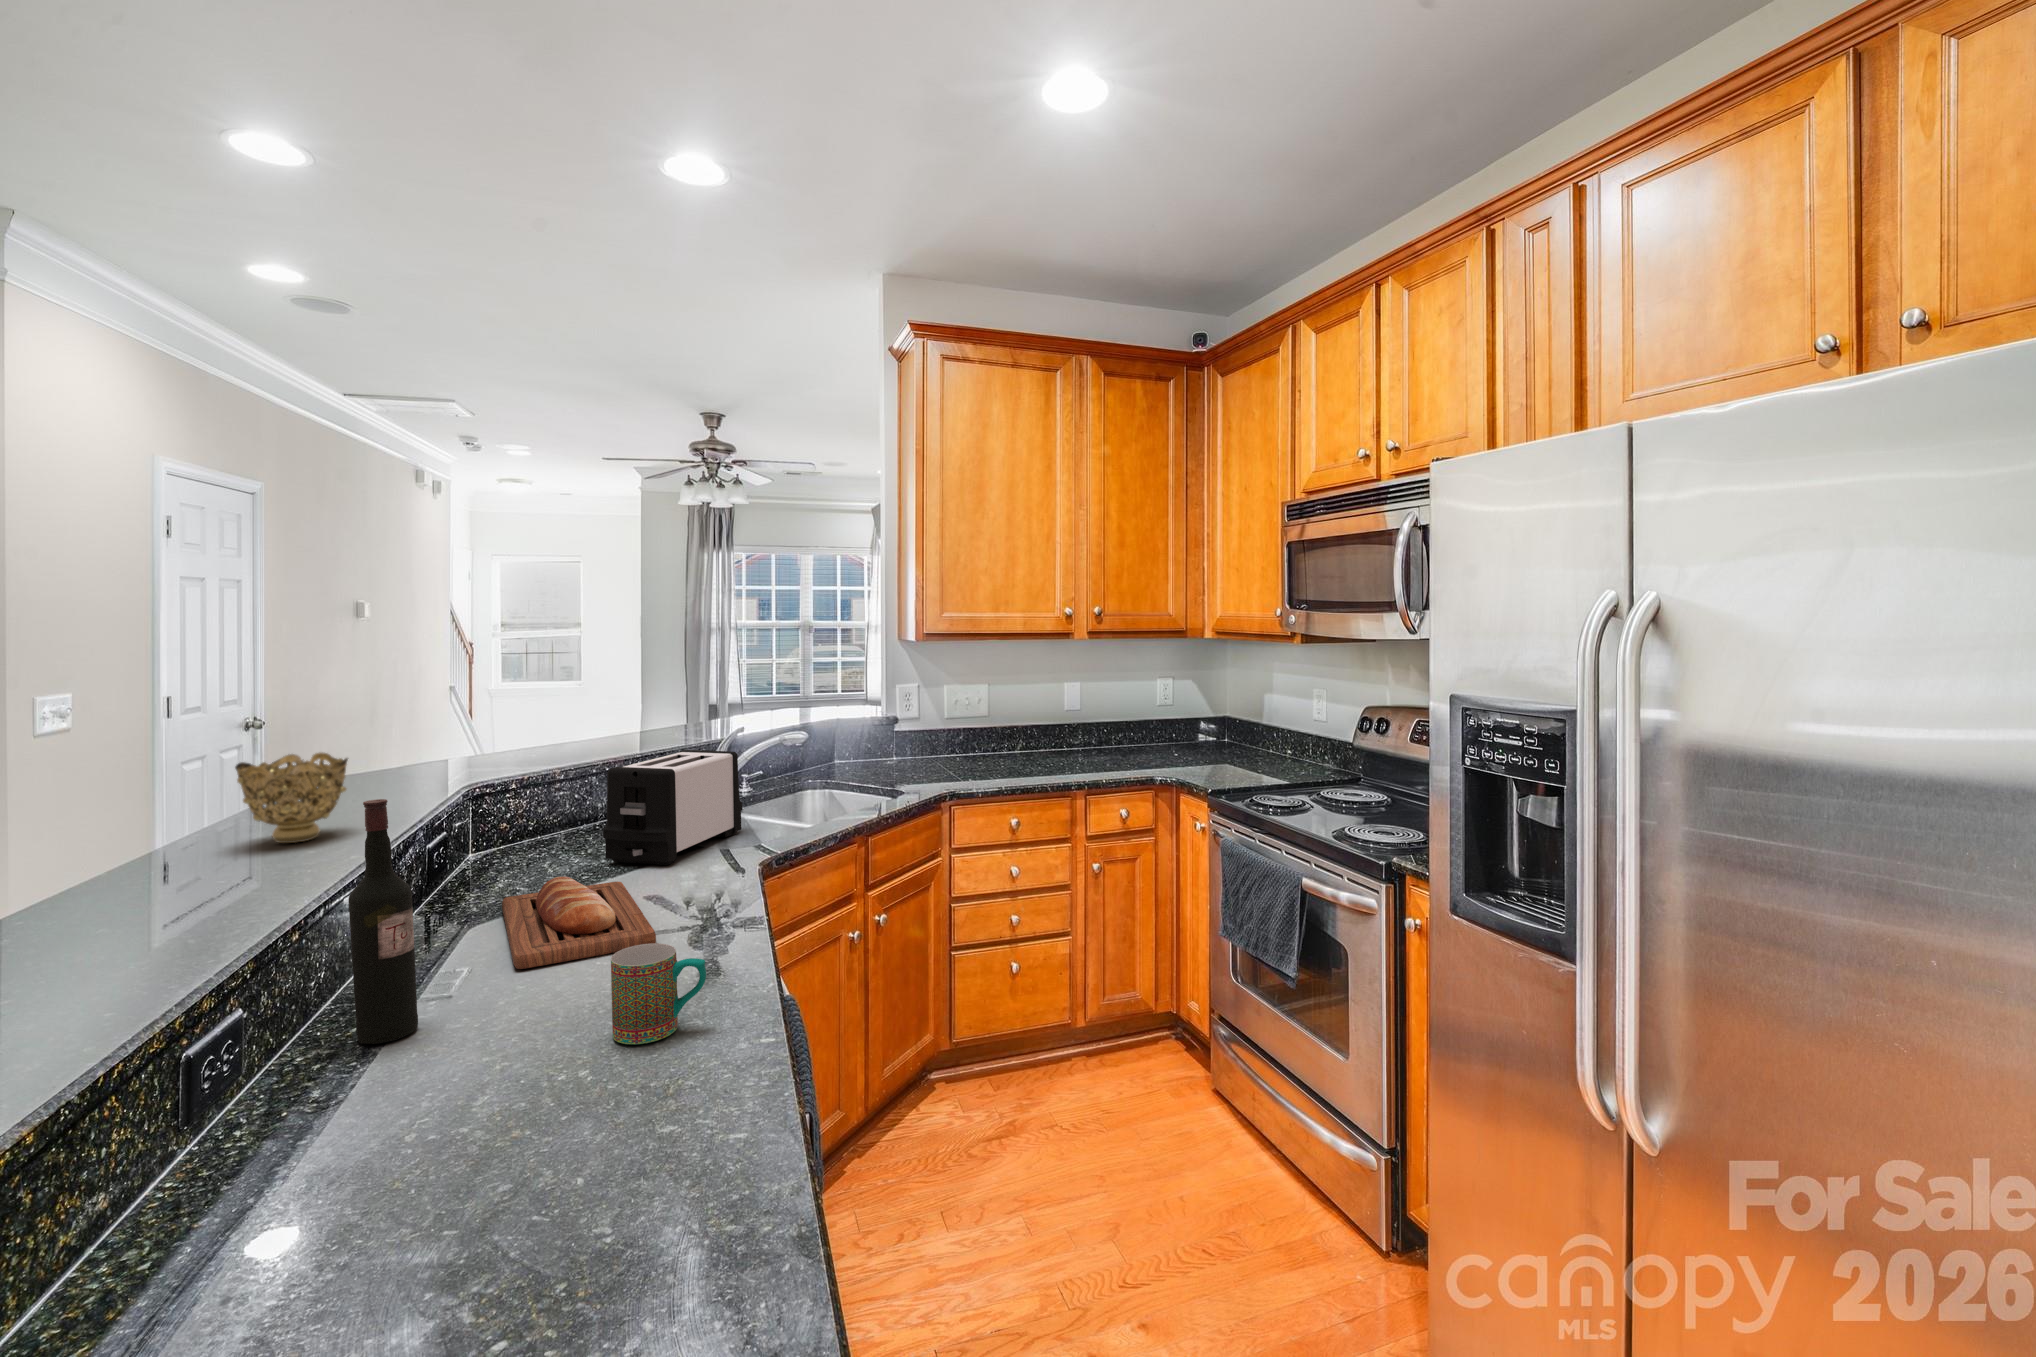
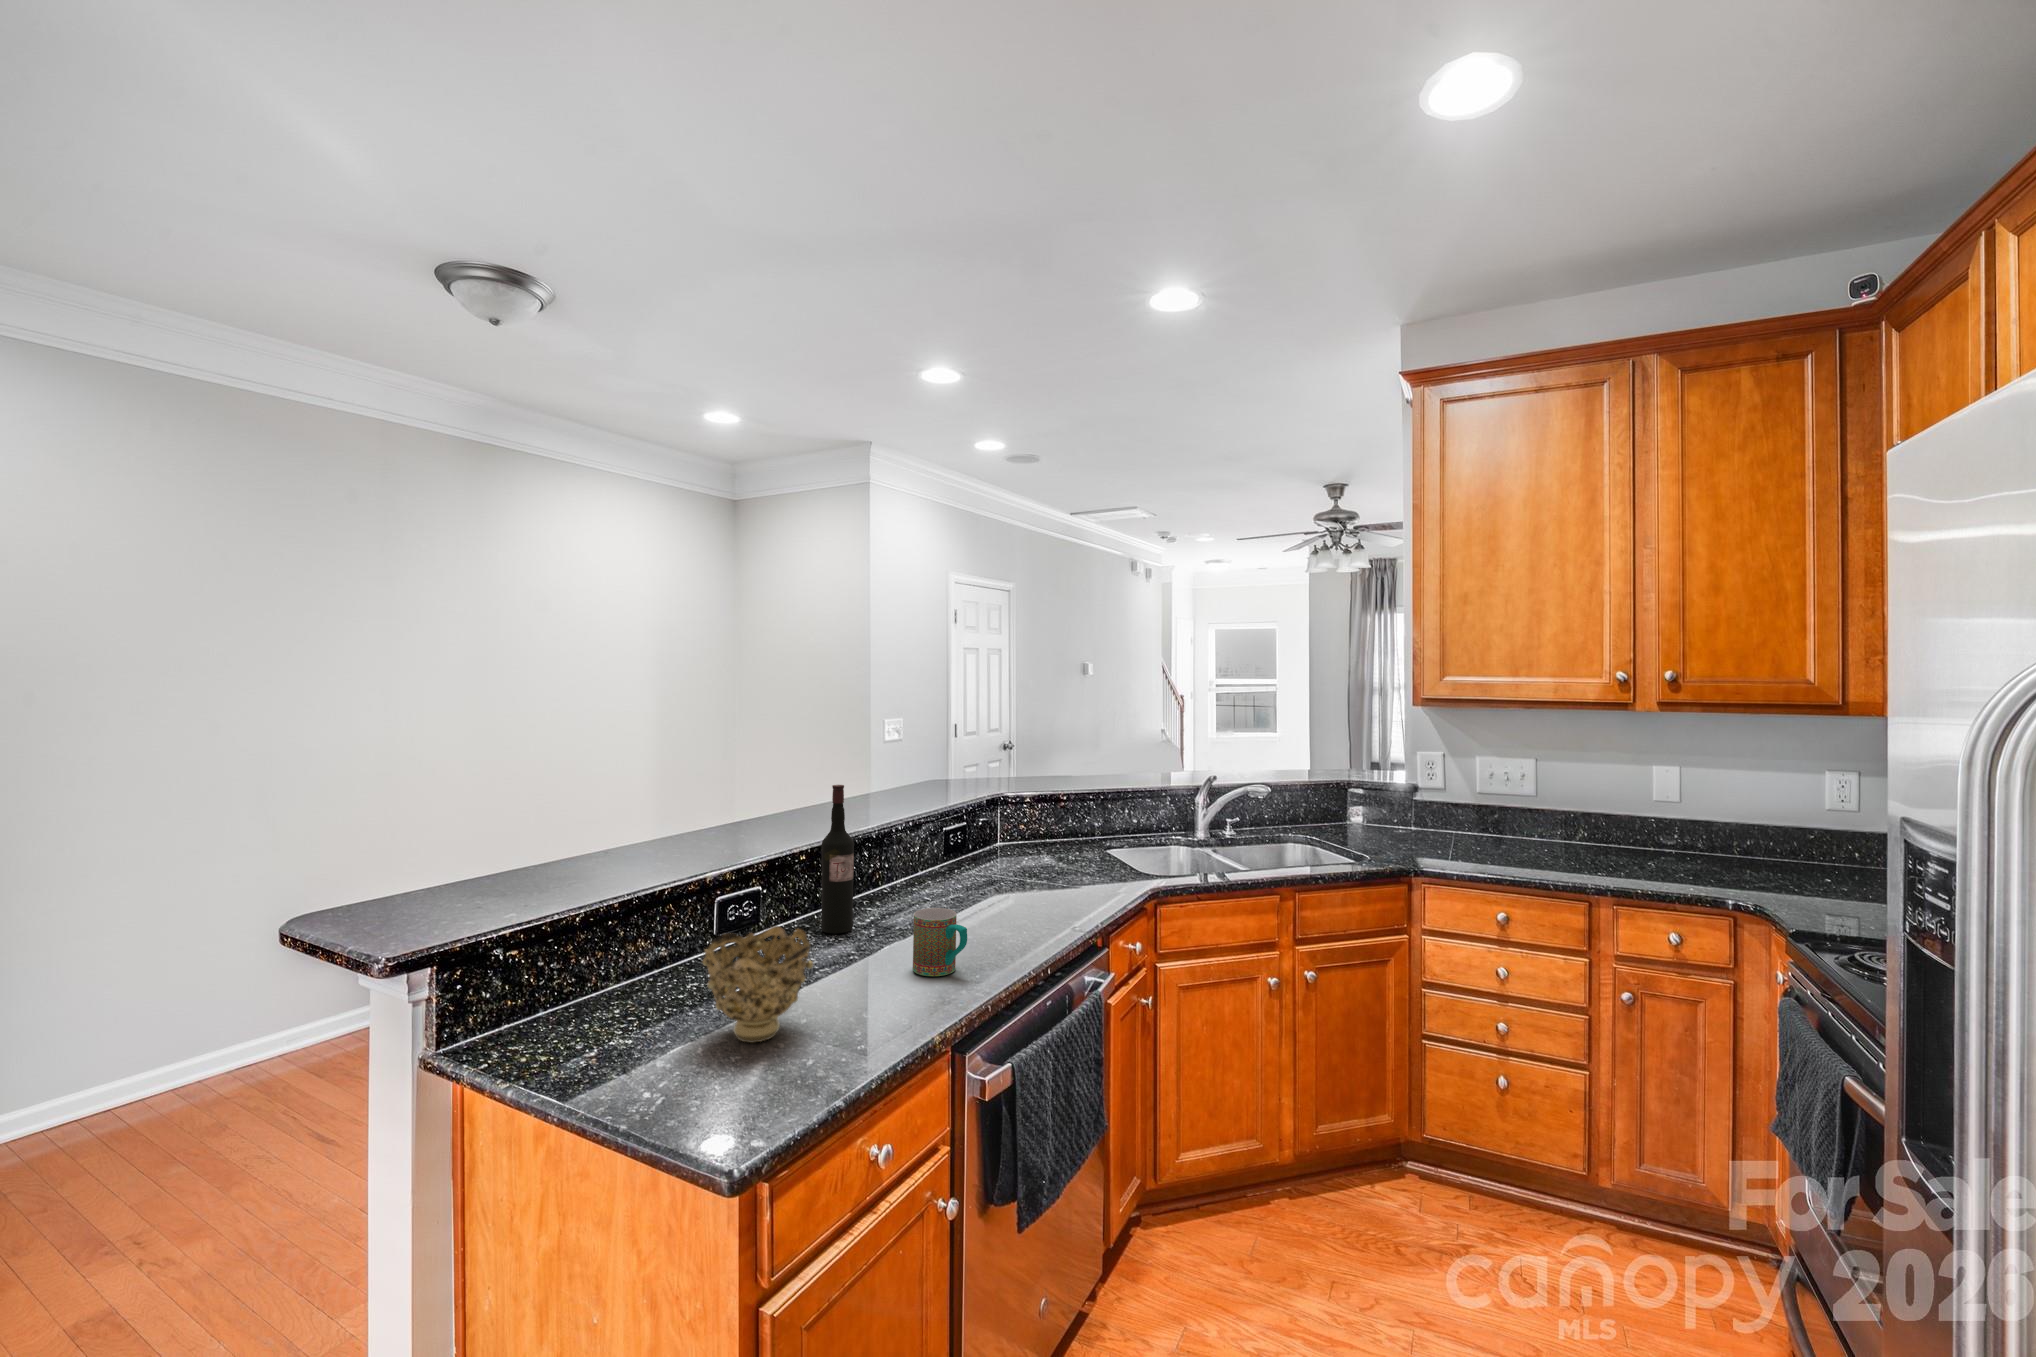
toaster: present [603,750,742,865] -> none [1065,787,1188,875]
decorative bowl: present [235,753,348,843] -> present [703,926,813,1042]
bread loaf: present [502,877,656,969] -> none [929,863,1048,923]

